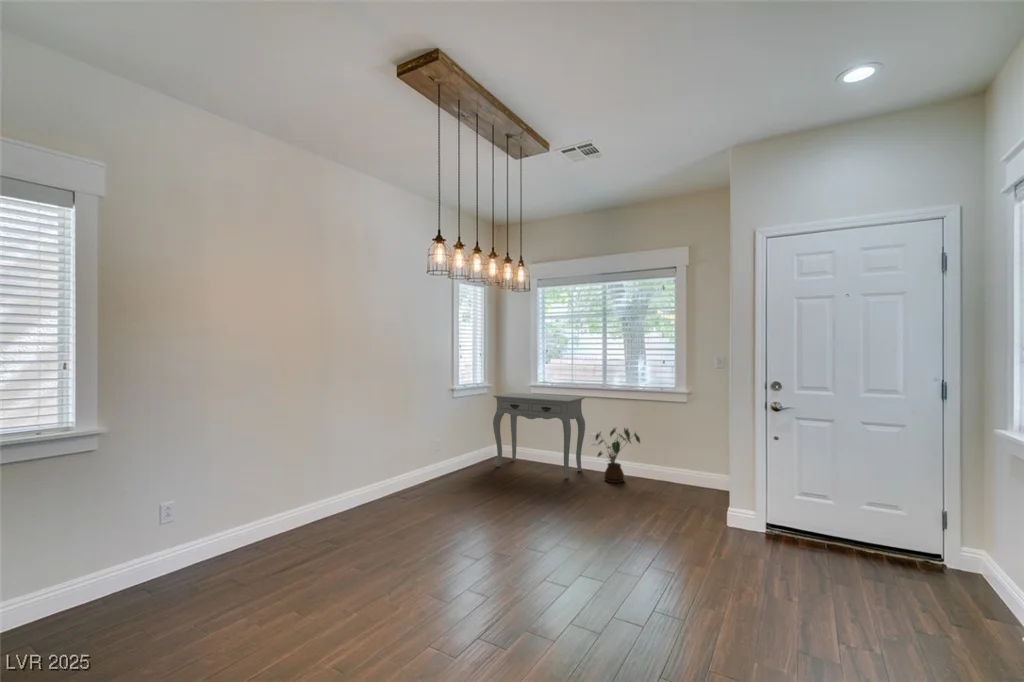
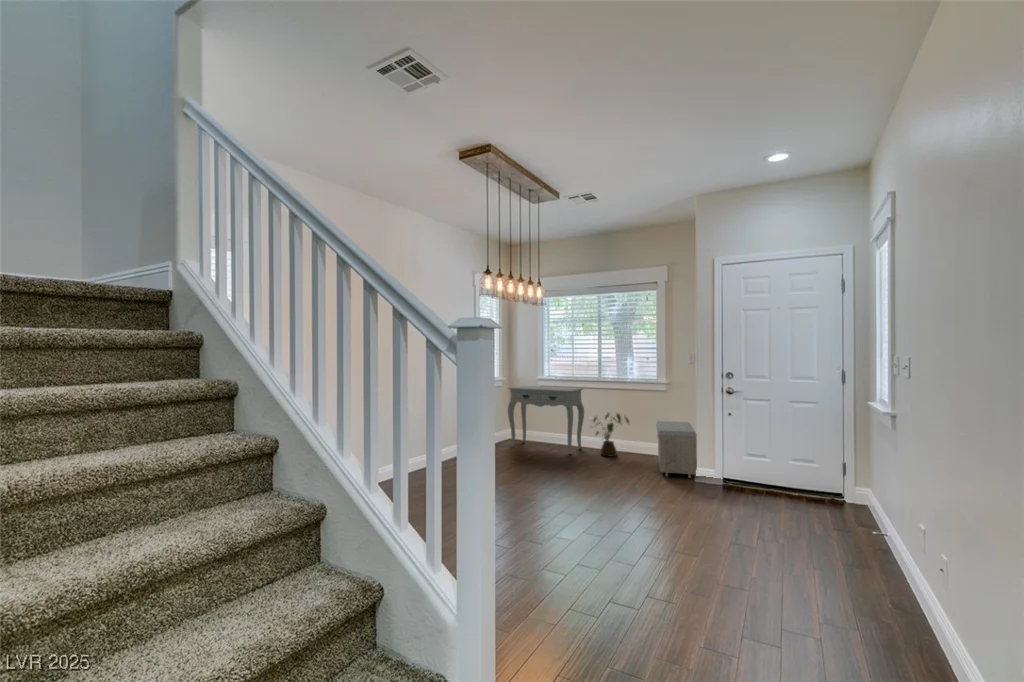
storage bench: none [674,441,729,519] -> present [656,421,697,478]

